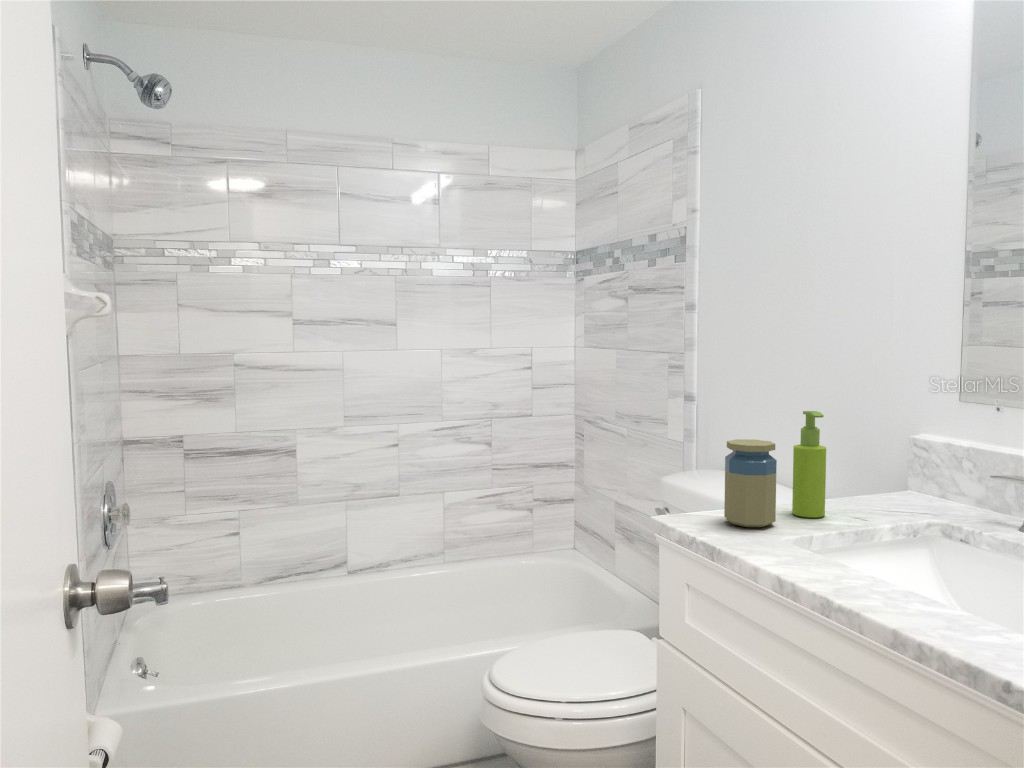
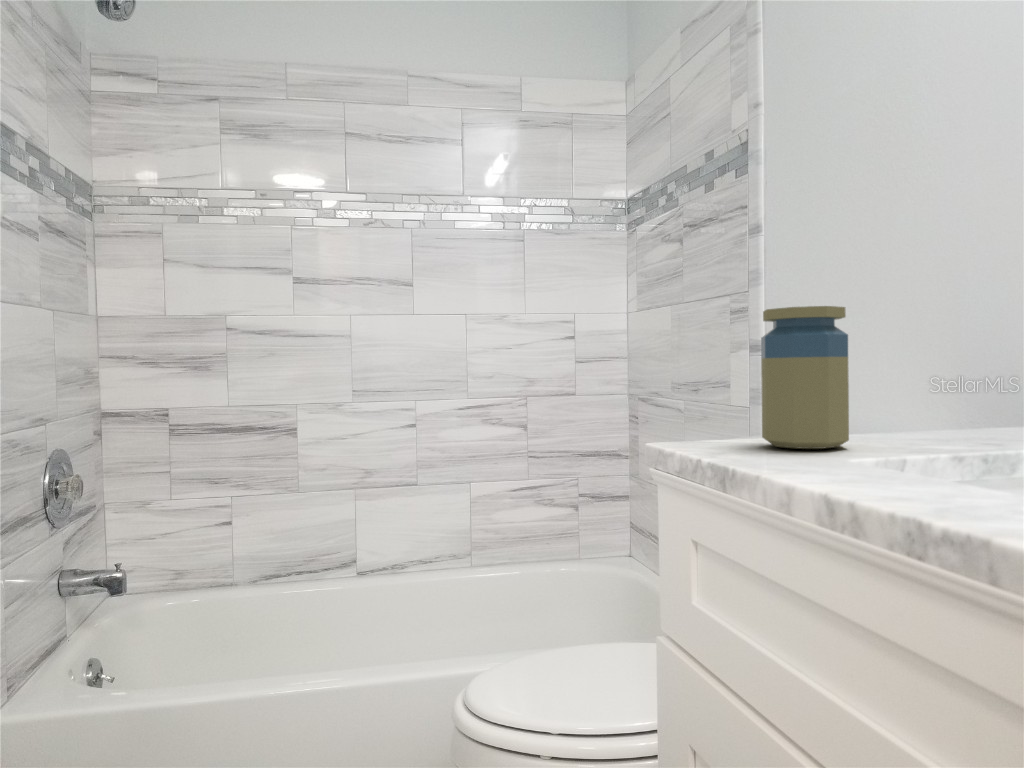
soap dispenser: present [792,411,826,518] -> none [882,263,940,441]

